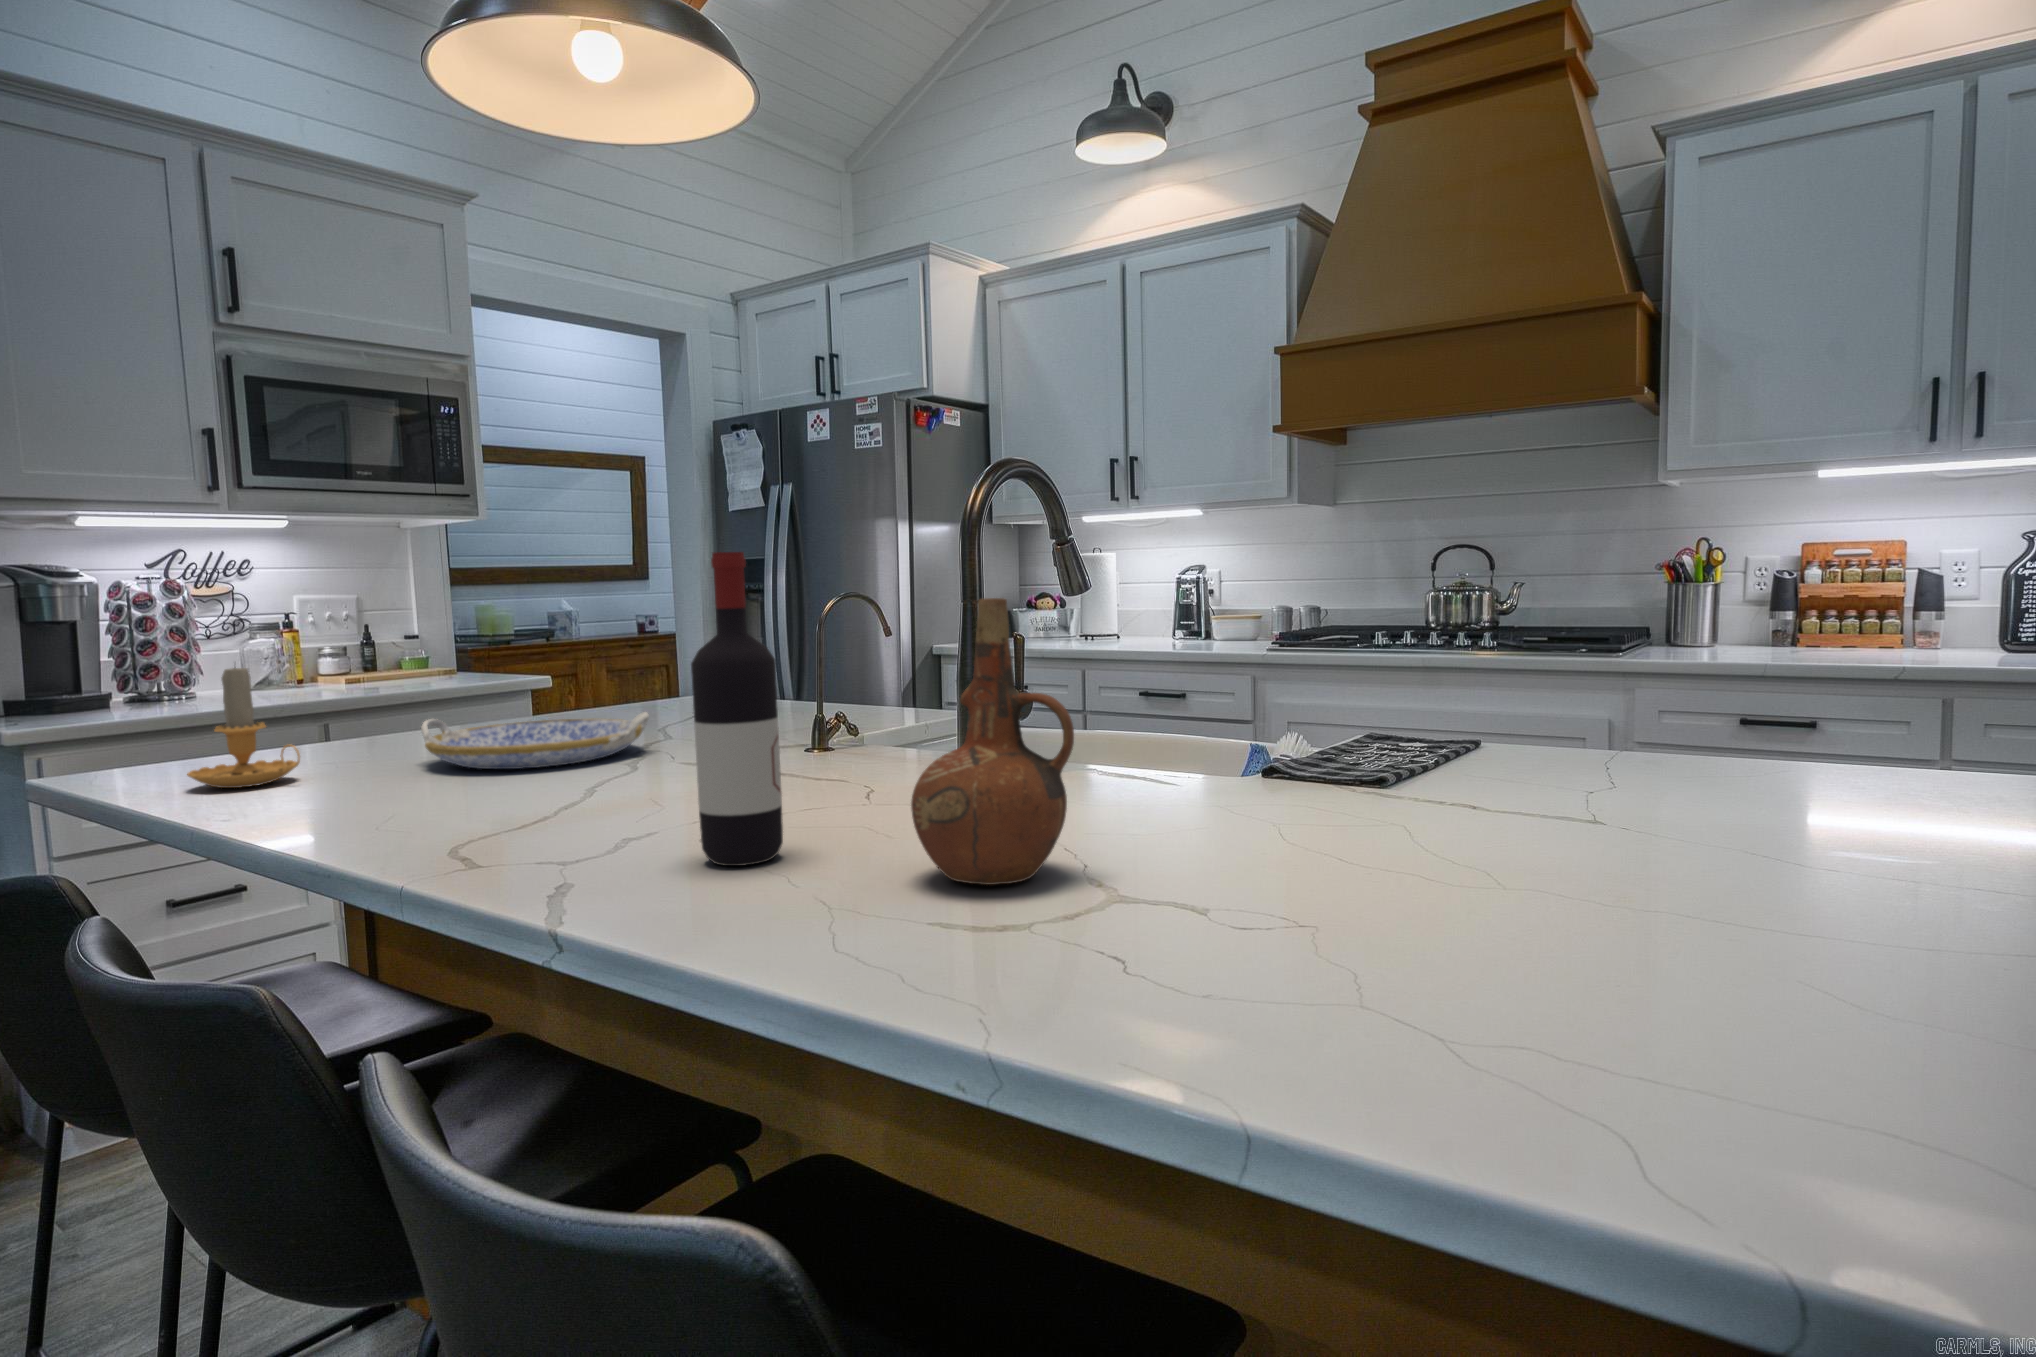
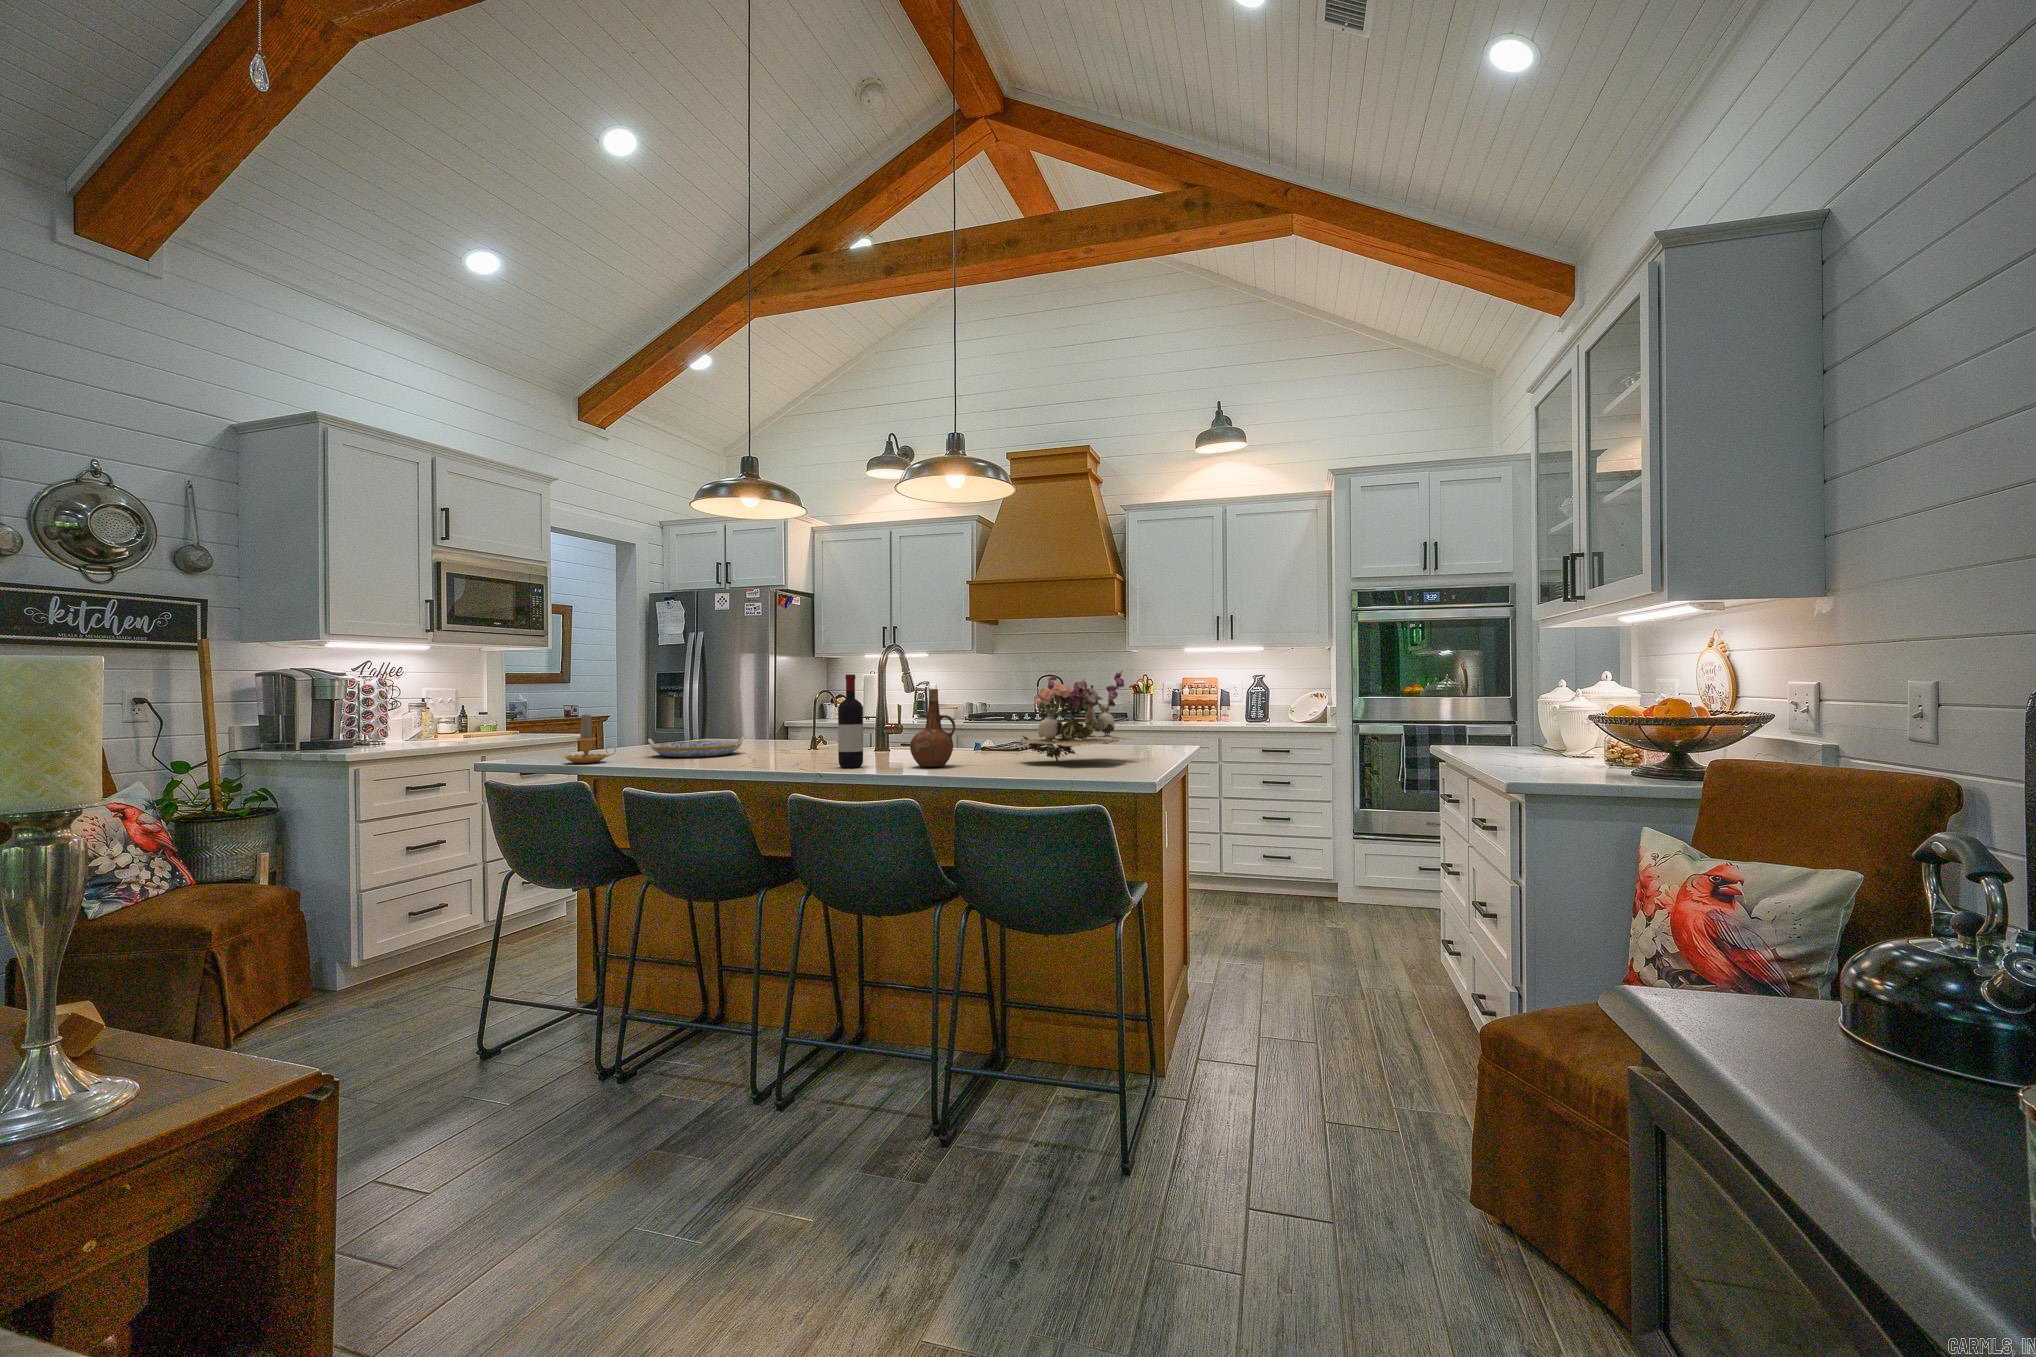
flower arrangement: none [1301,506,1824,873] -> present [1015,670,1132,761]

